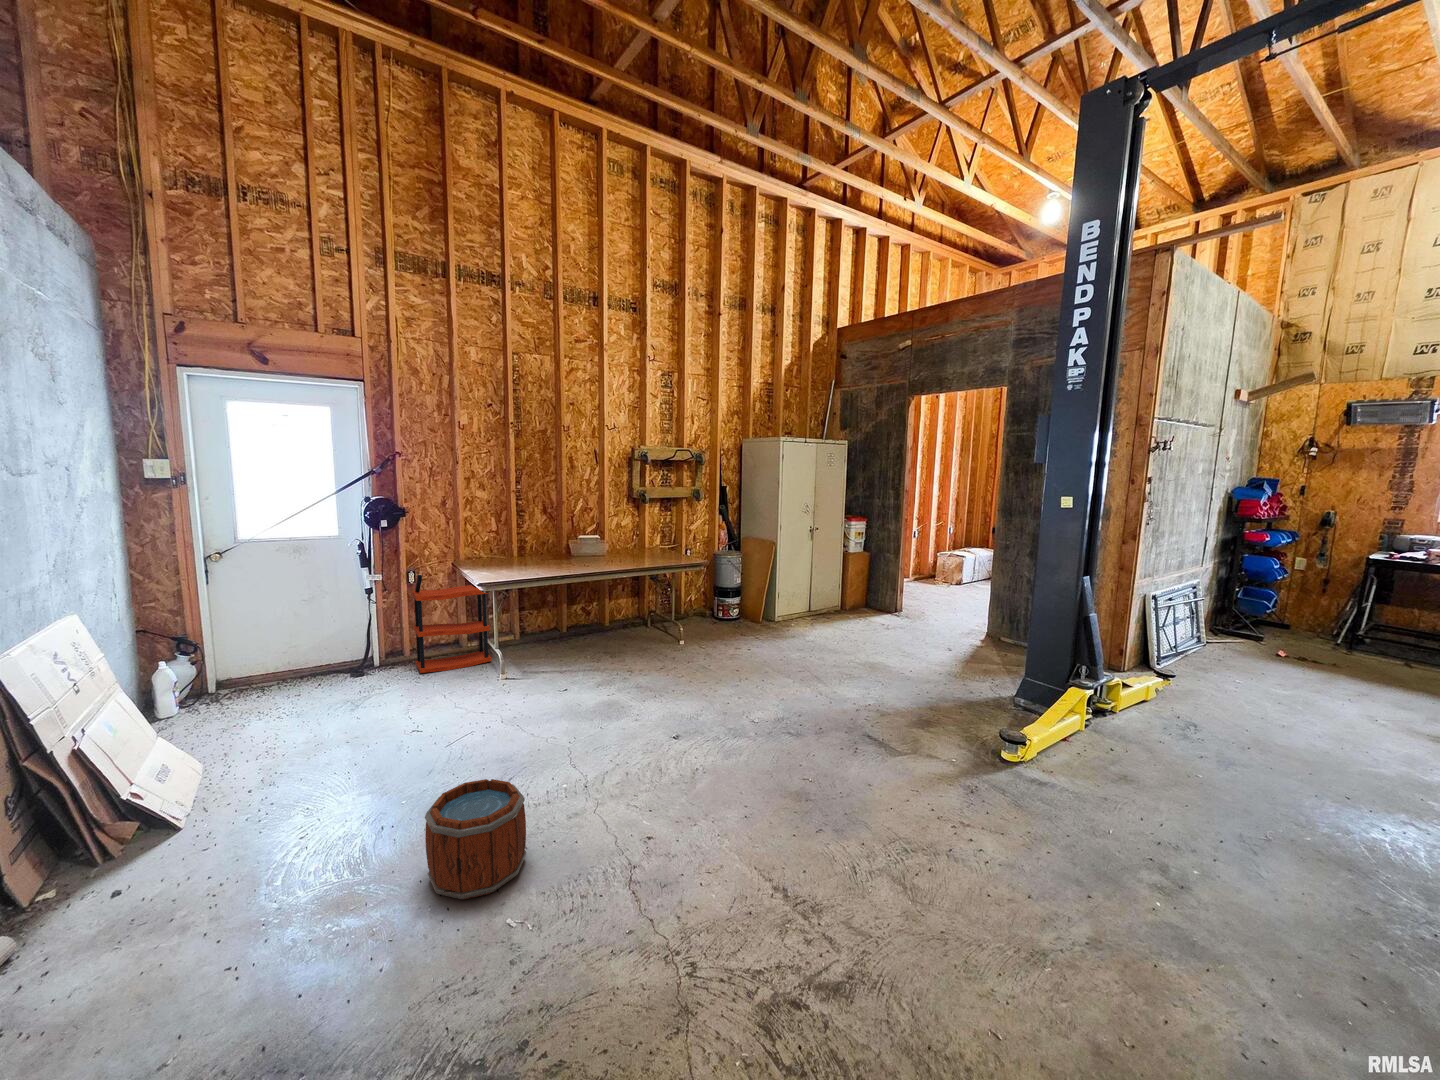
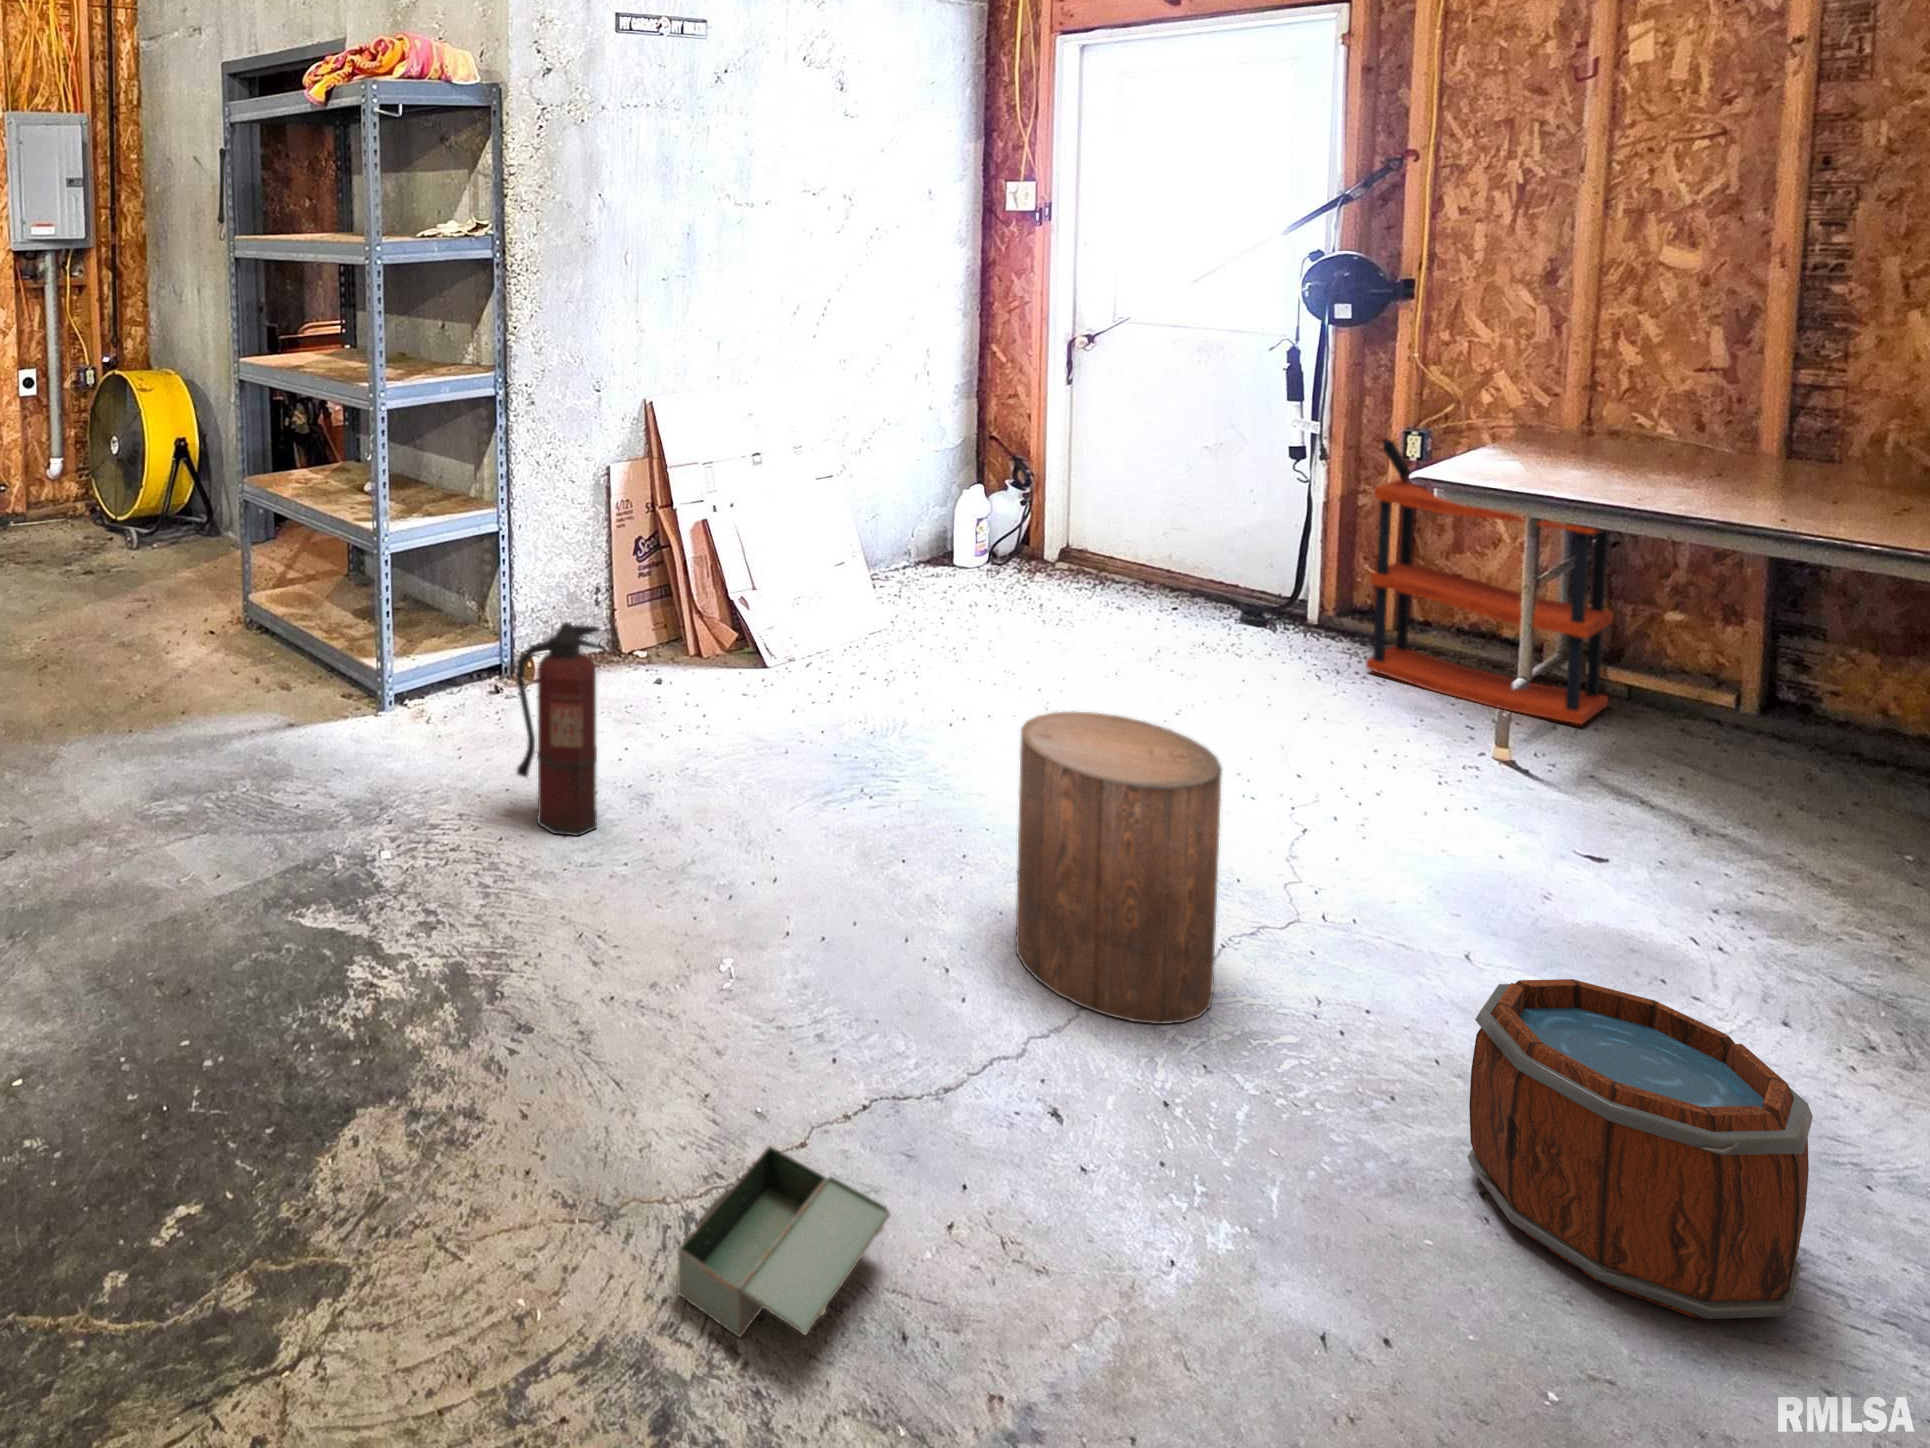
stool: none [527,692,604,819] -> present [1016,711,1222,1024]
bucket: present [425,779,526,900] -> present [1468,979,1813,1319]
fire extinguisher: none [220,816,313,1014] -> present [516,622,604,836]
toolbox: none [672,889,771,987] -> present [677,1146,890,1337]

